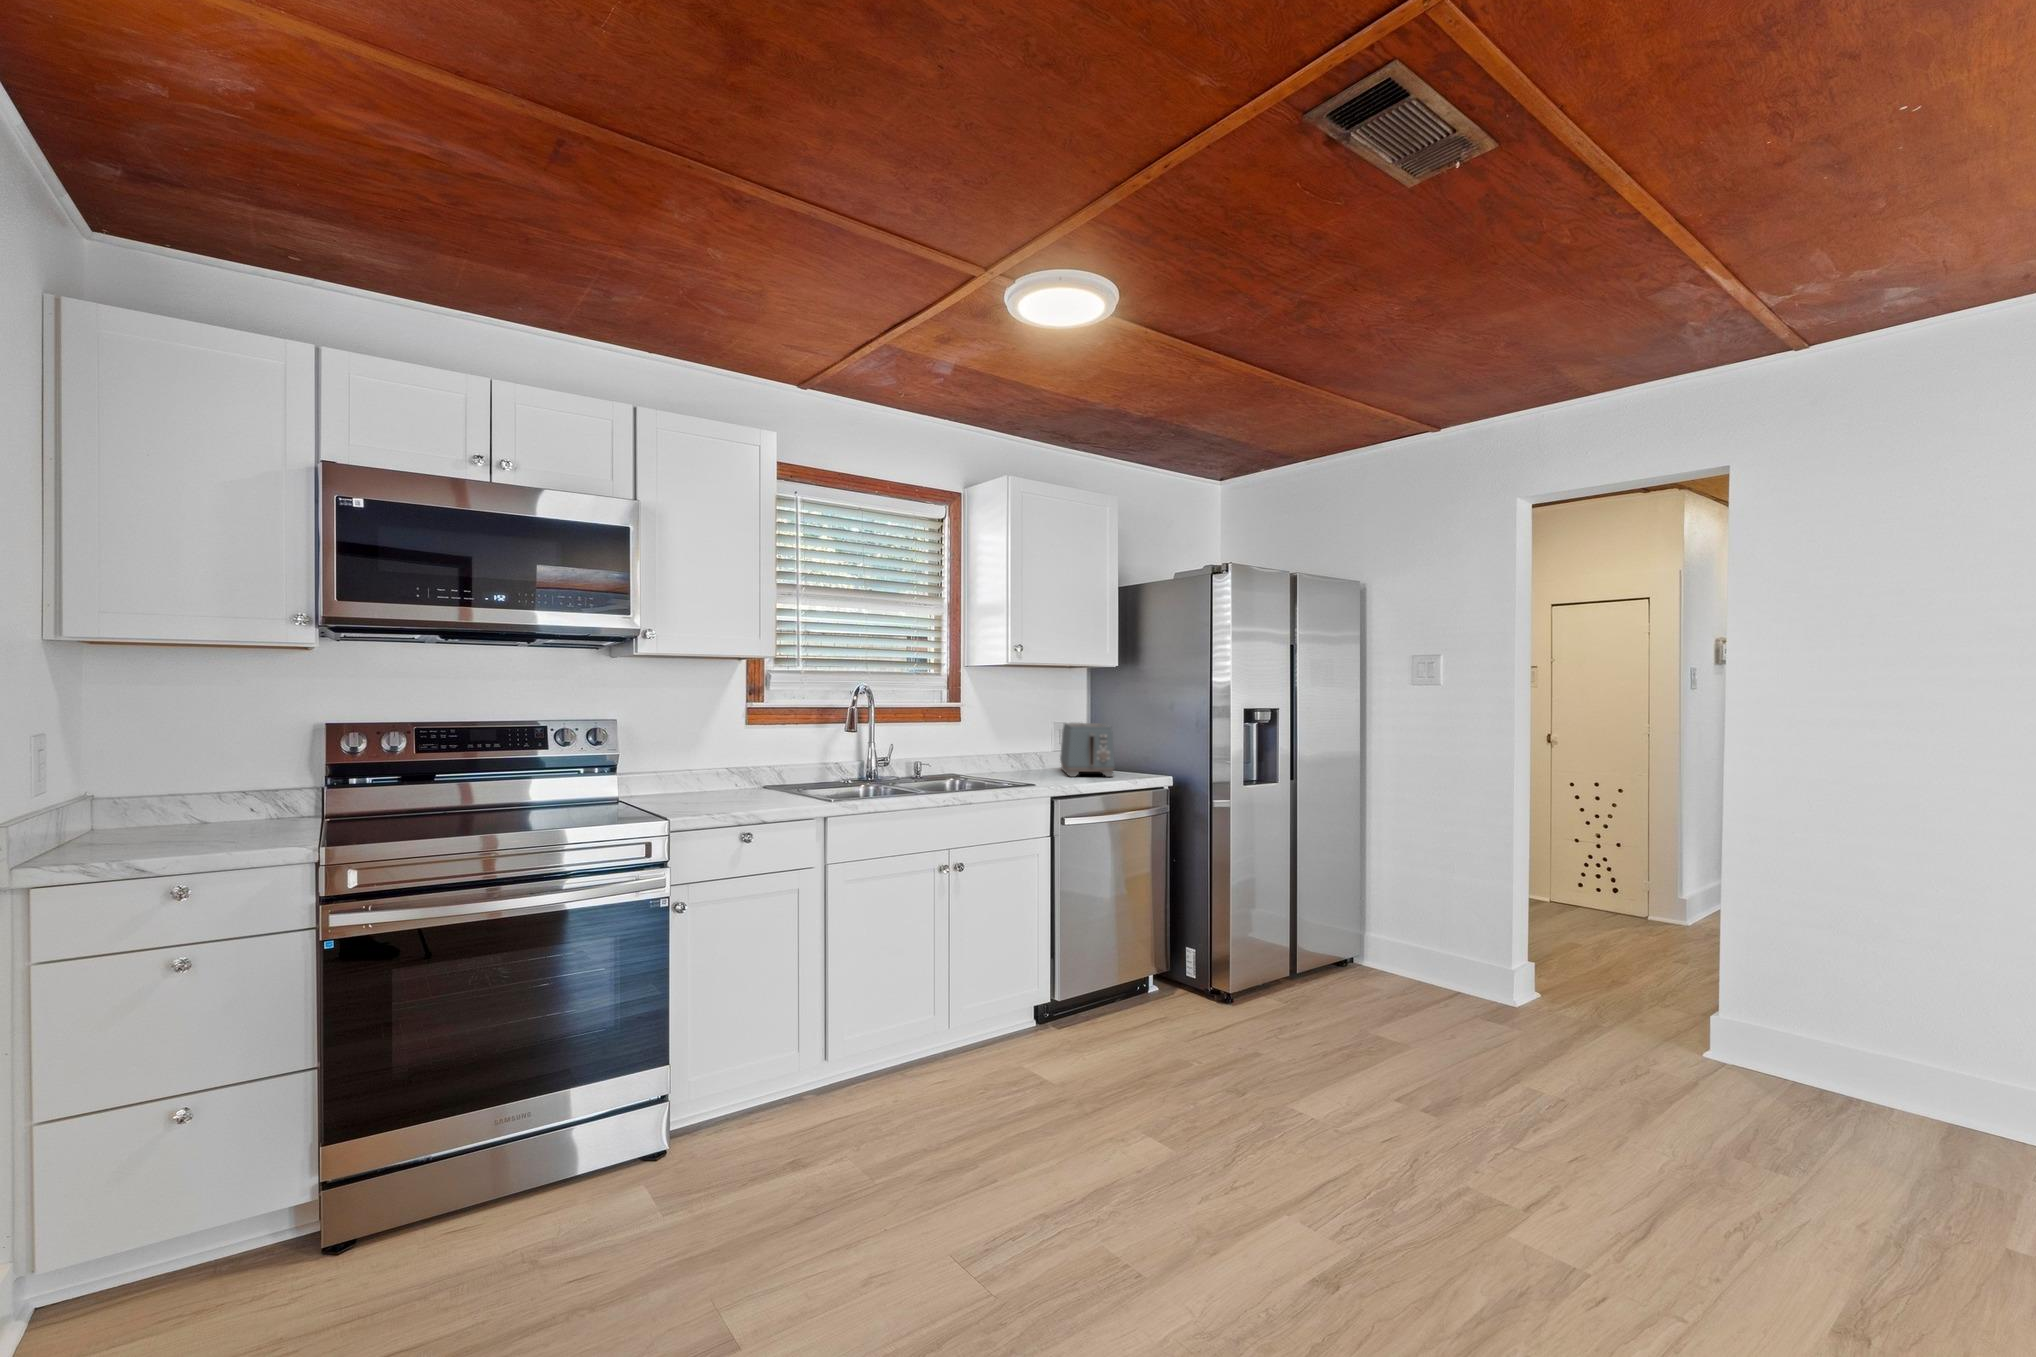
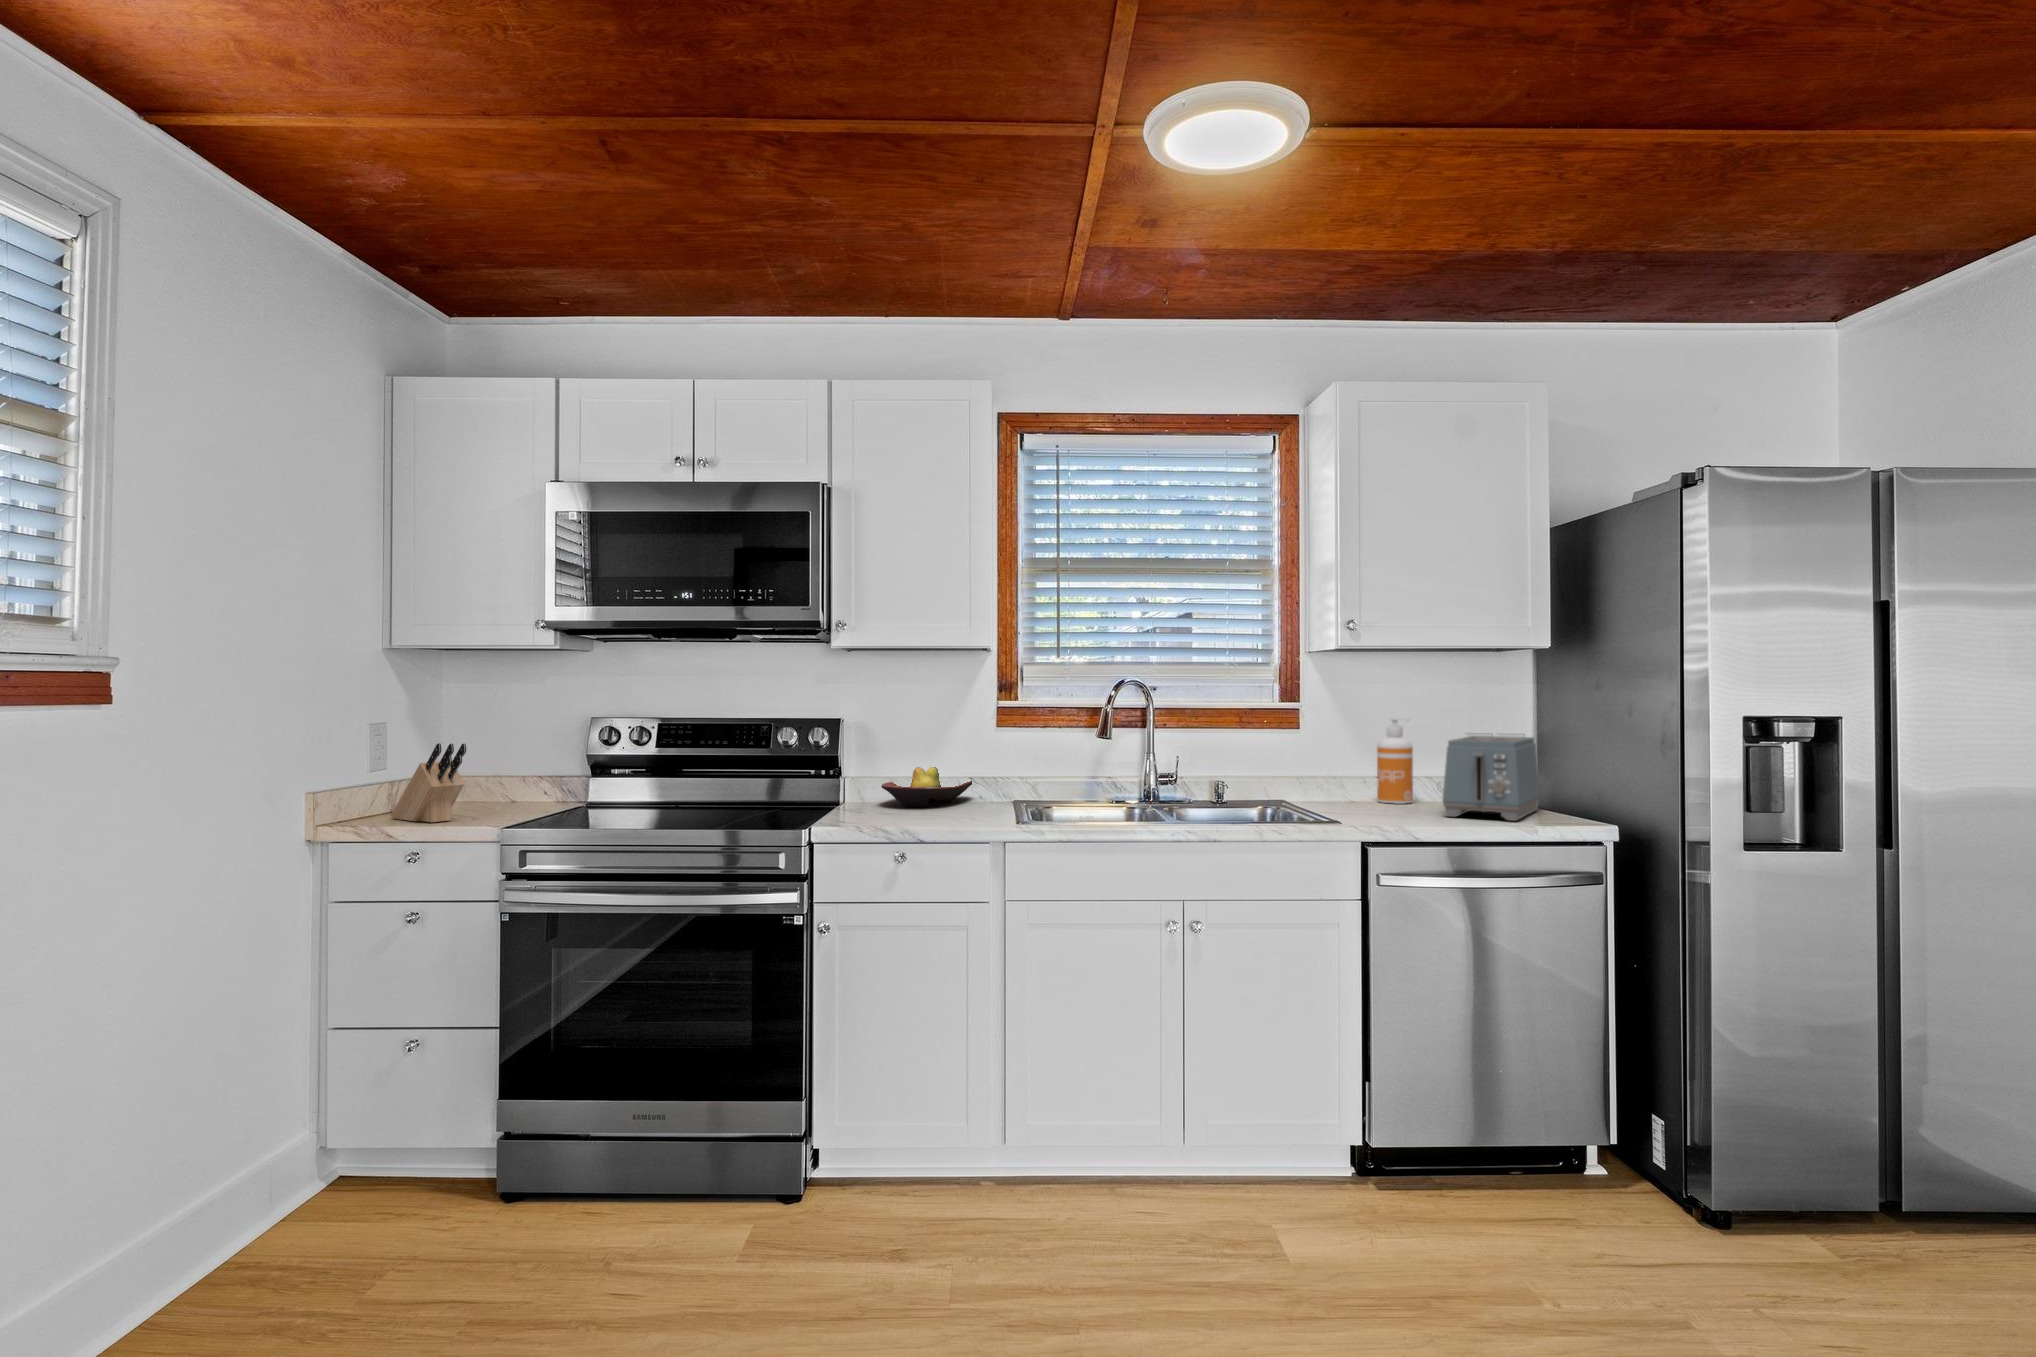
soap dispenser: none [1002,712,1025,771] -> present [1377,718,1413,804]
knife block: none [99,754,241,850] -> present [391,743,466,822]
fruit bowl: none [655,757,728,795] -> present [881,767,972,807]

